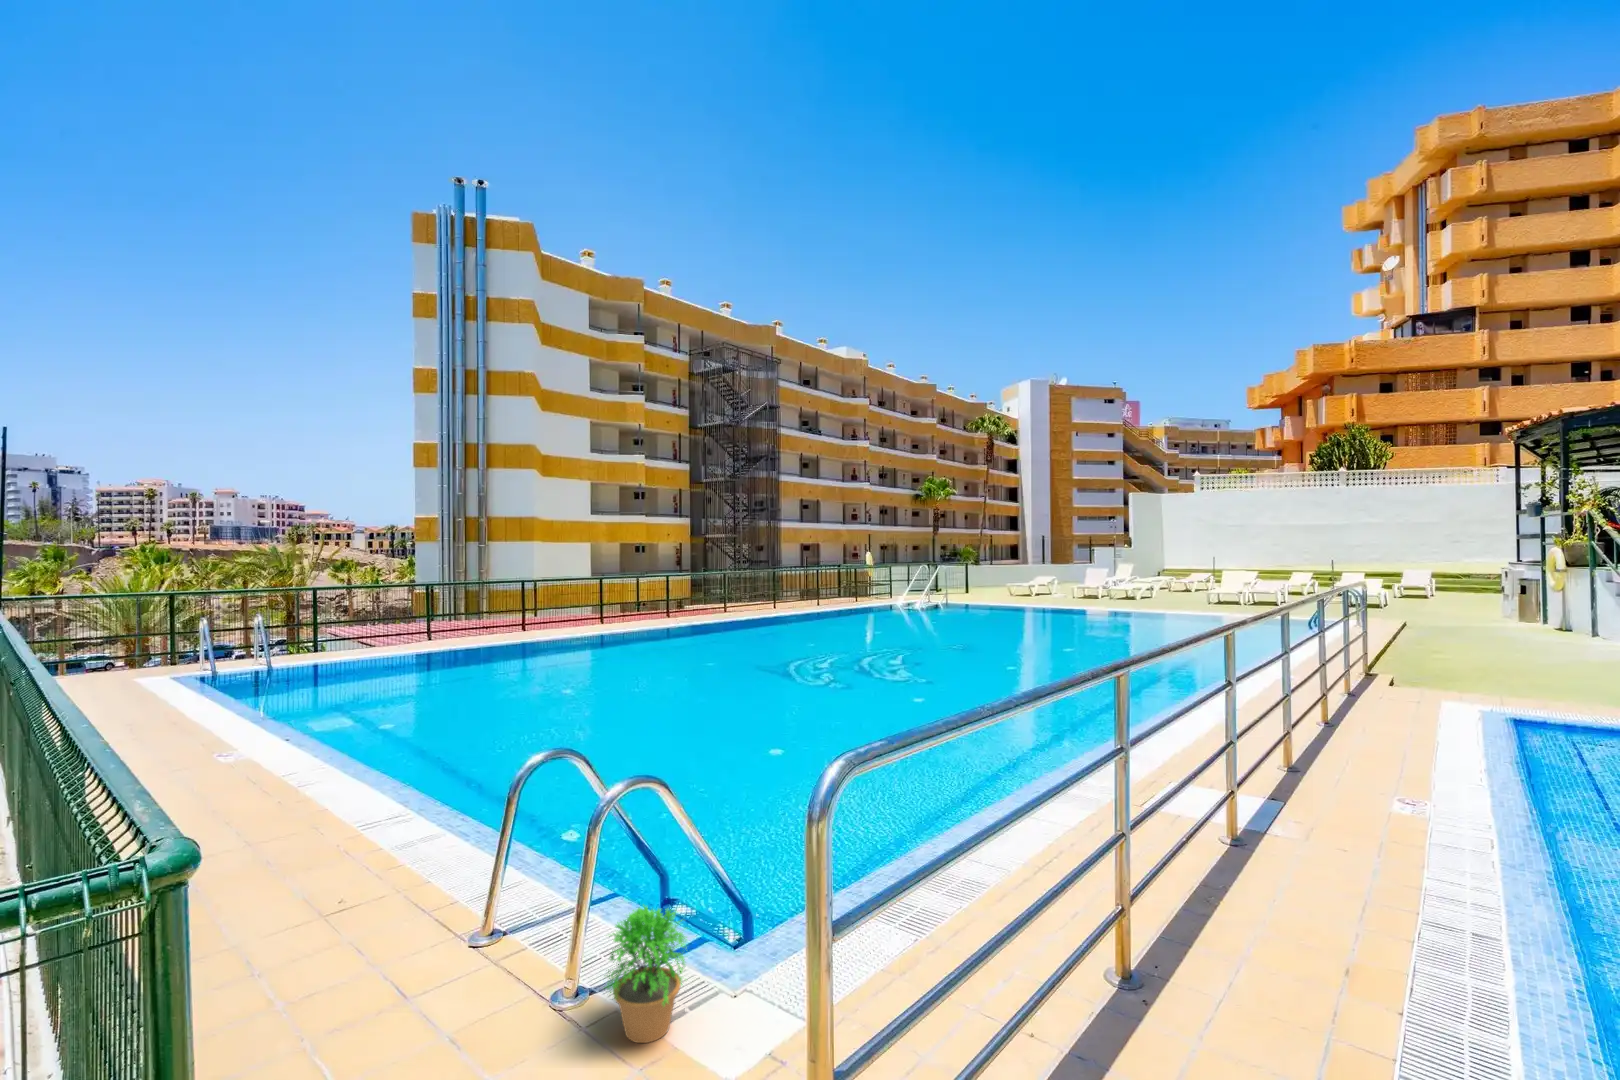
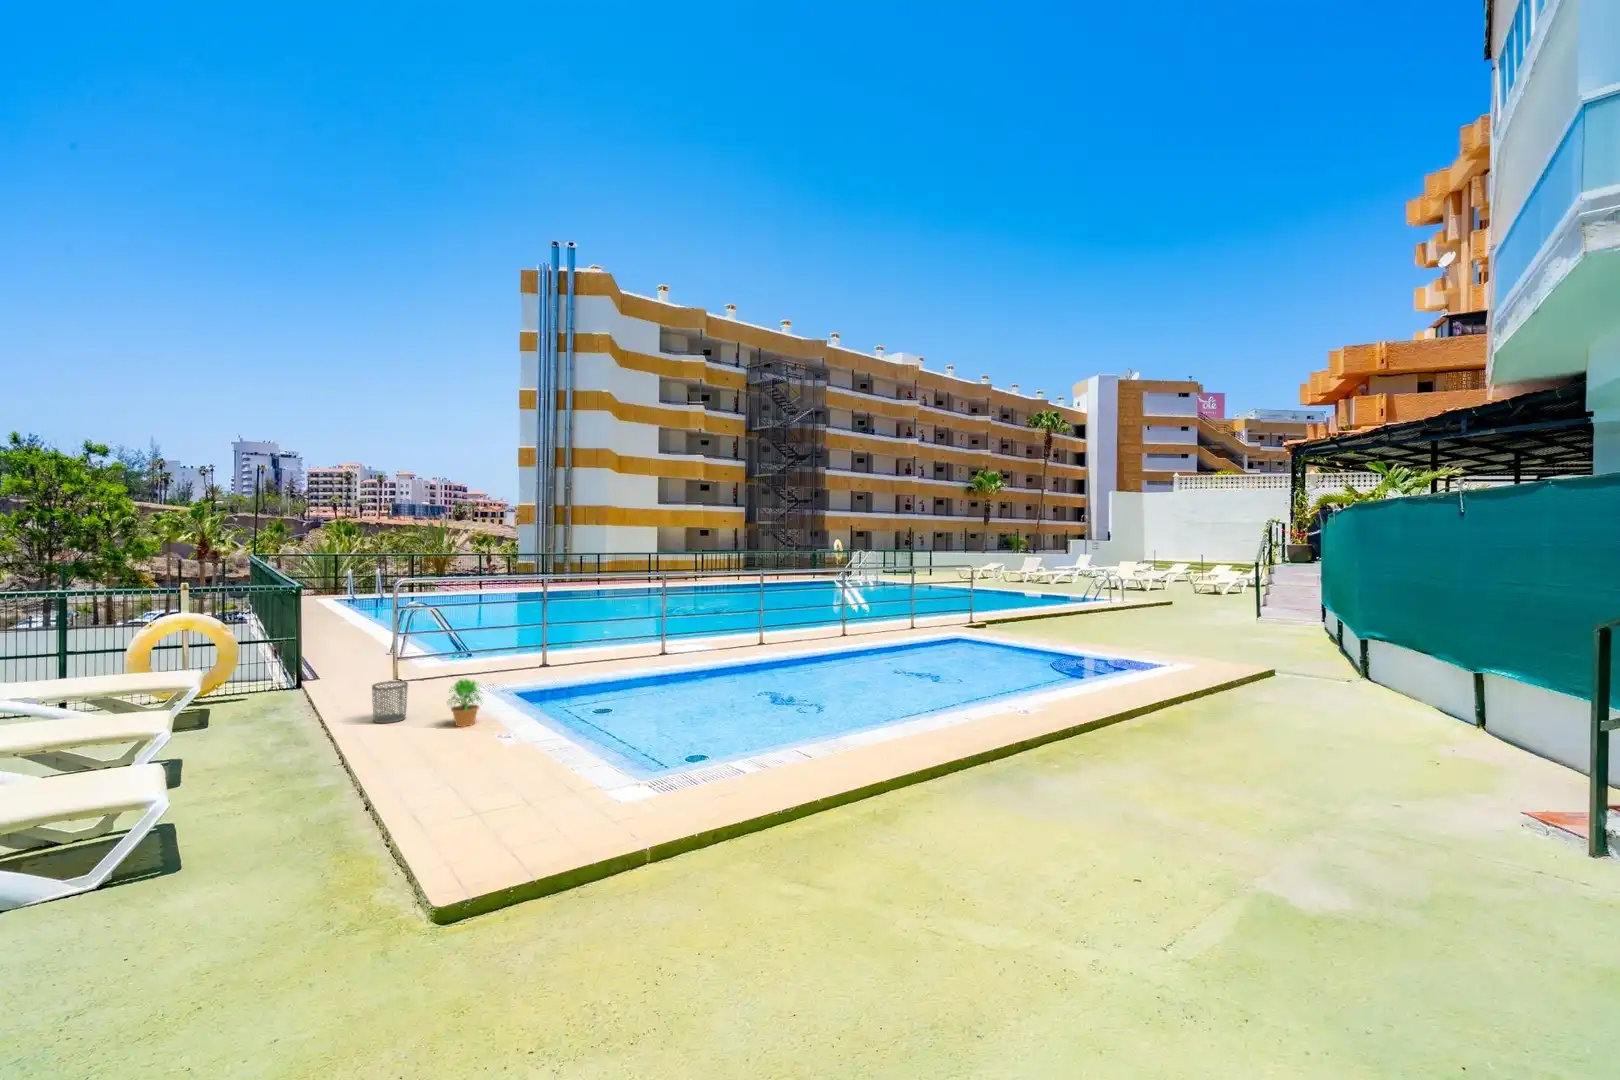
waste bin: none [384,916,476,1055] -> present [372,681,408,723]

